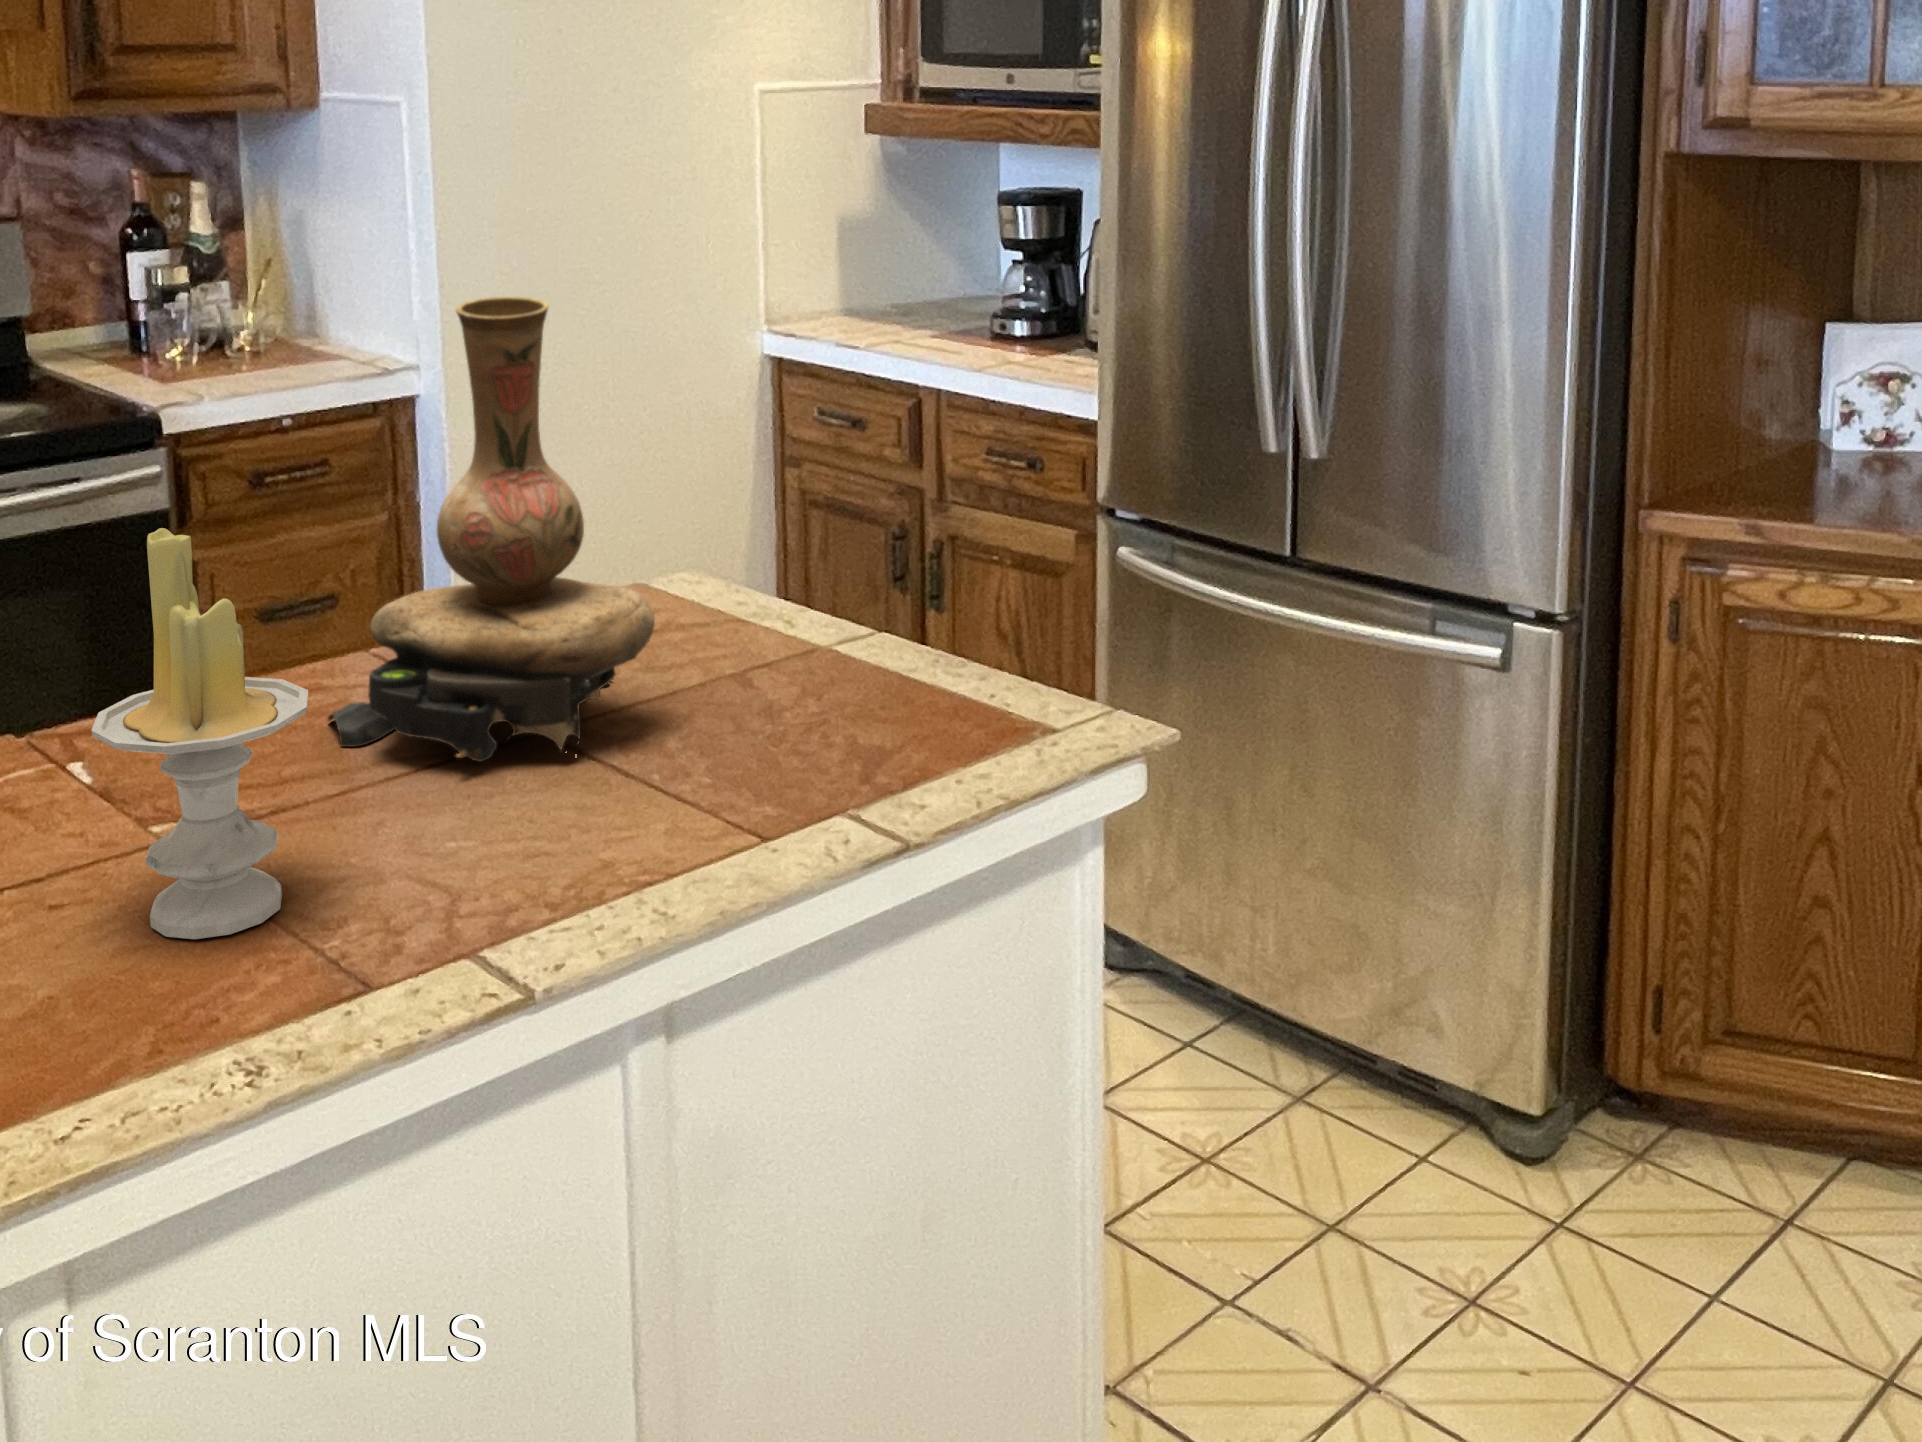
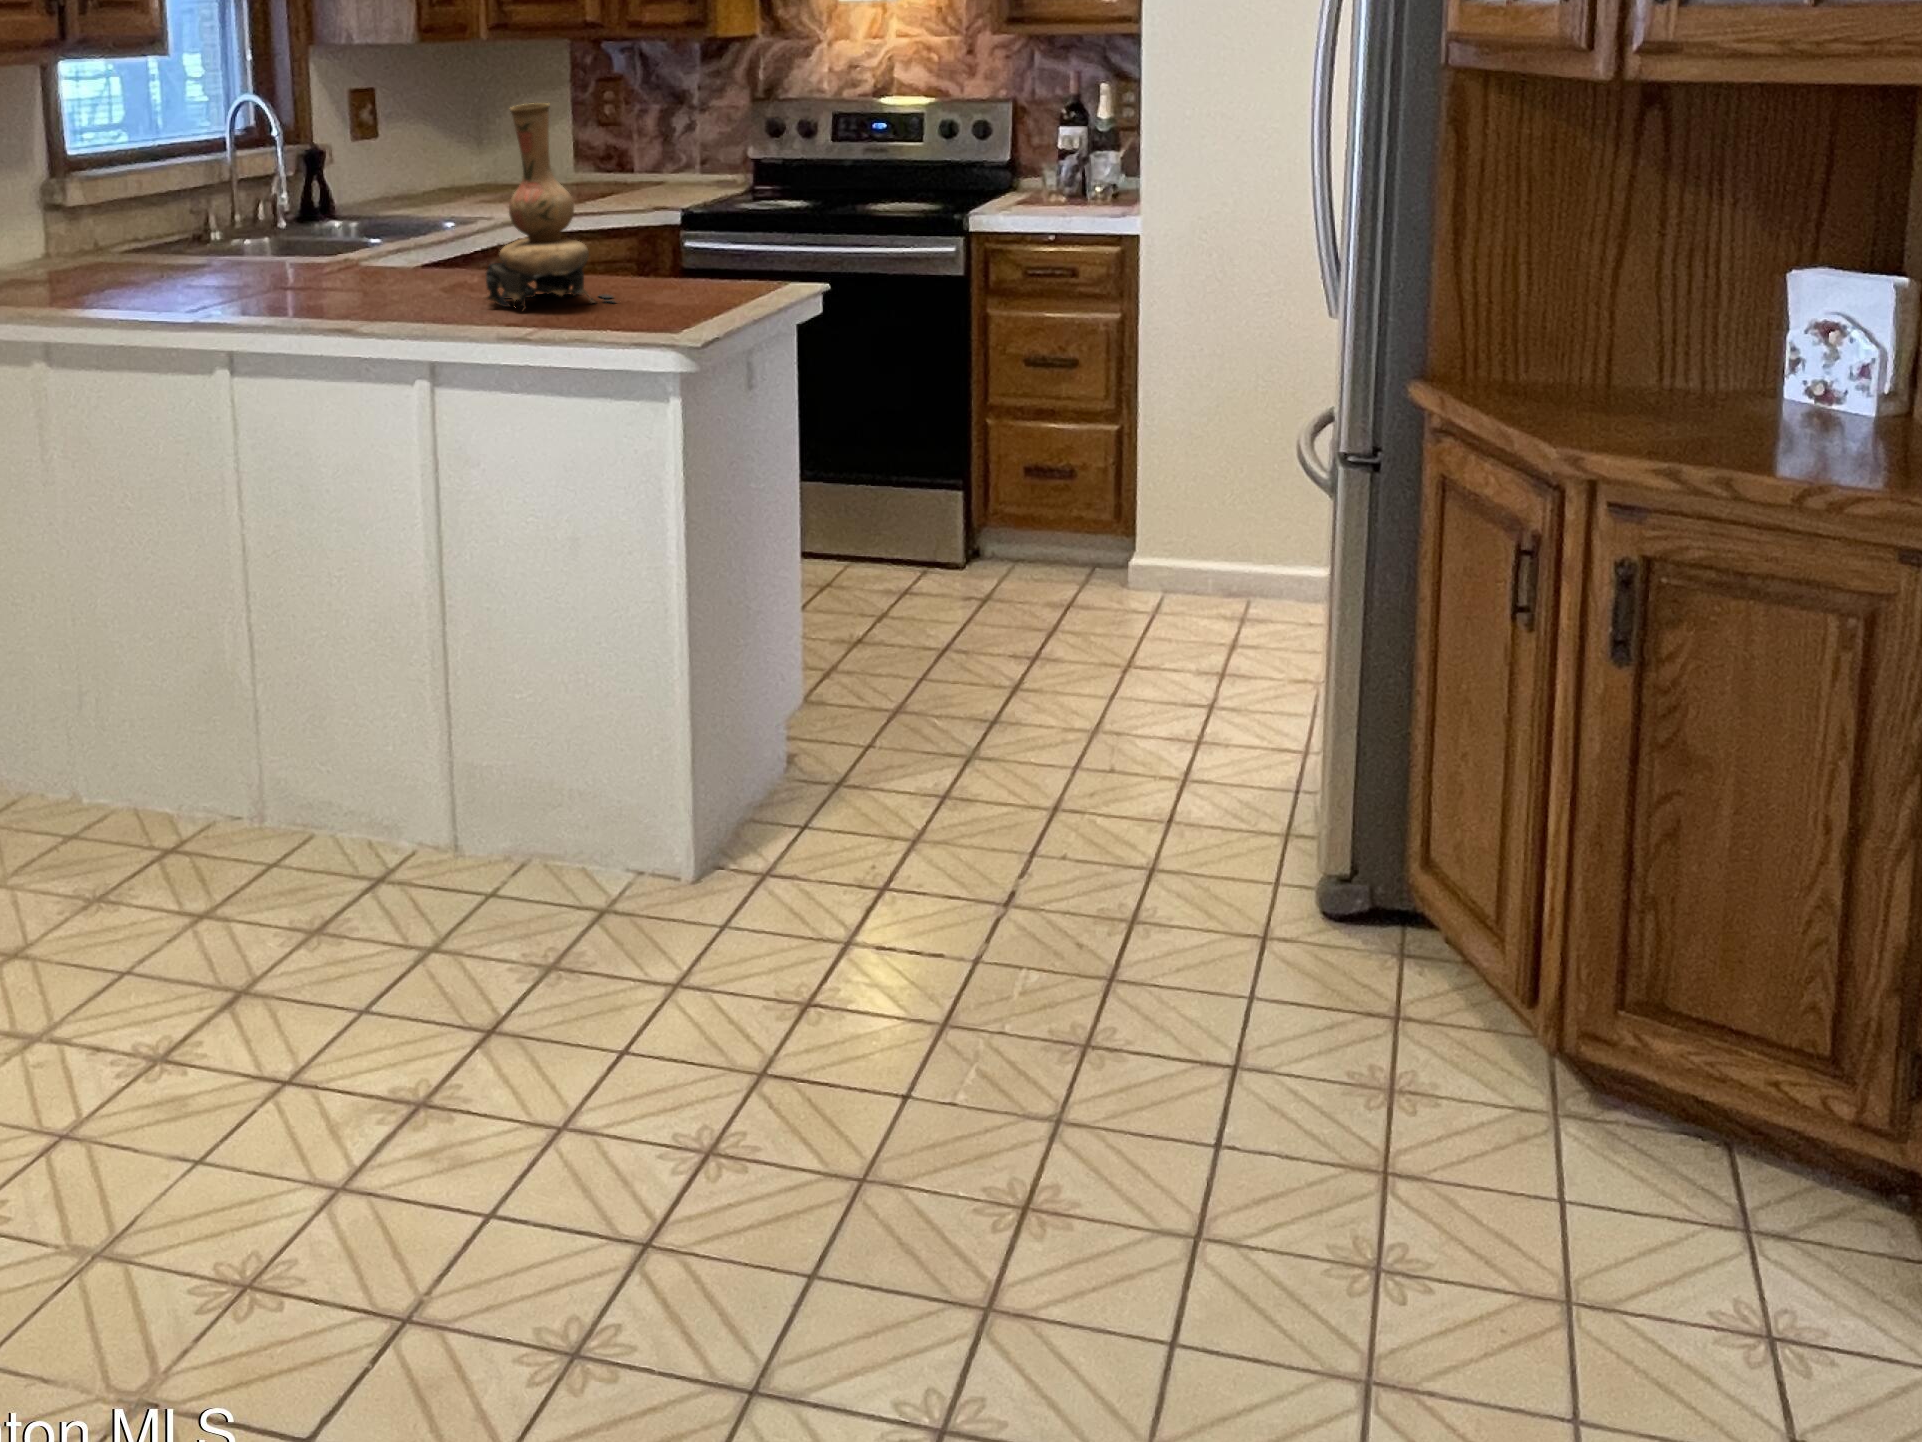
candle: present [91,528,308,939] -> none [303,167,378,316]

